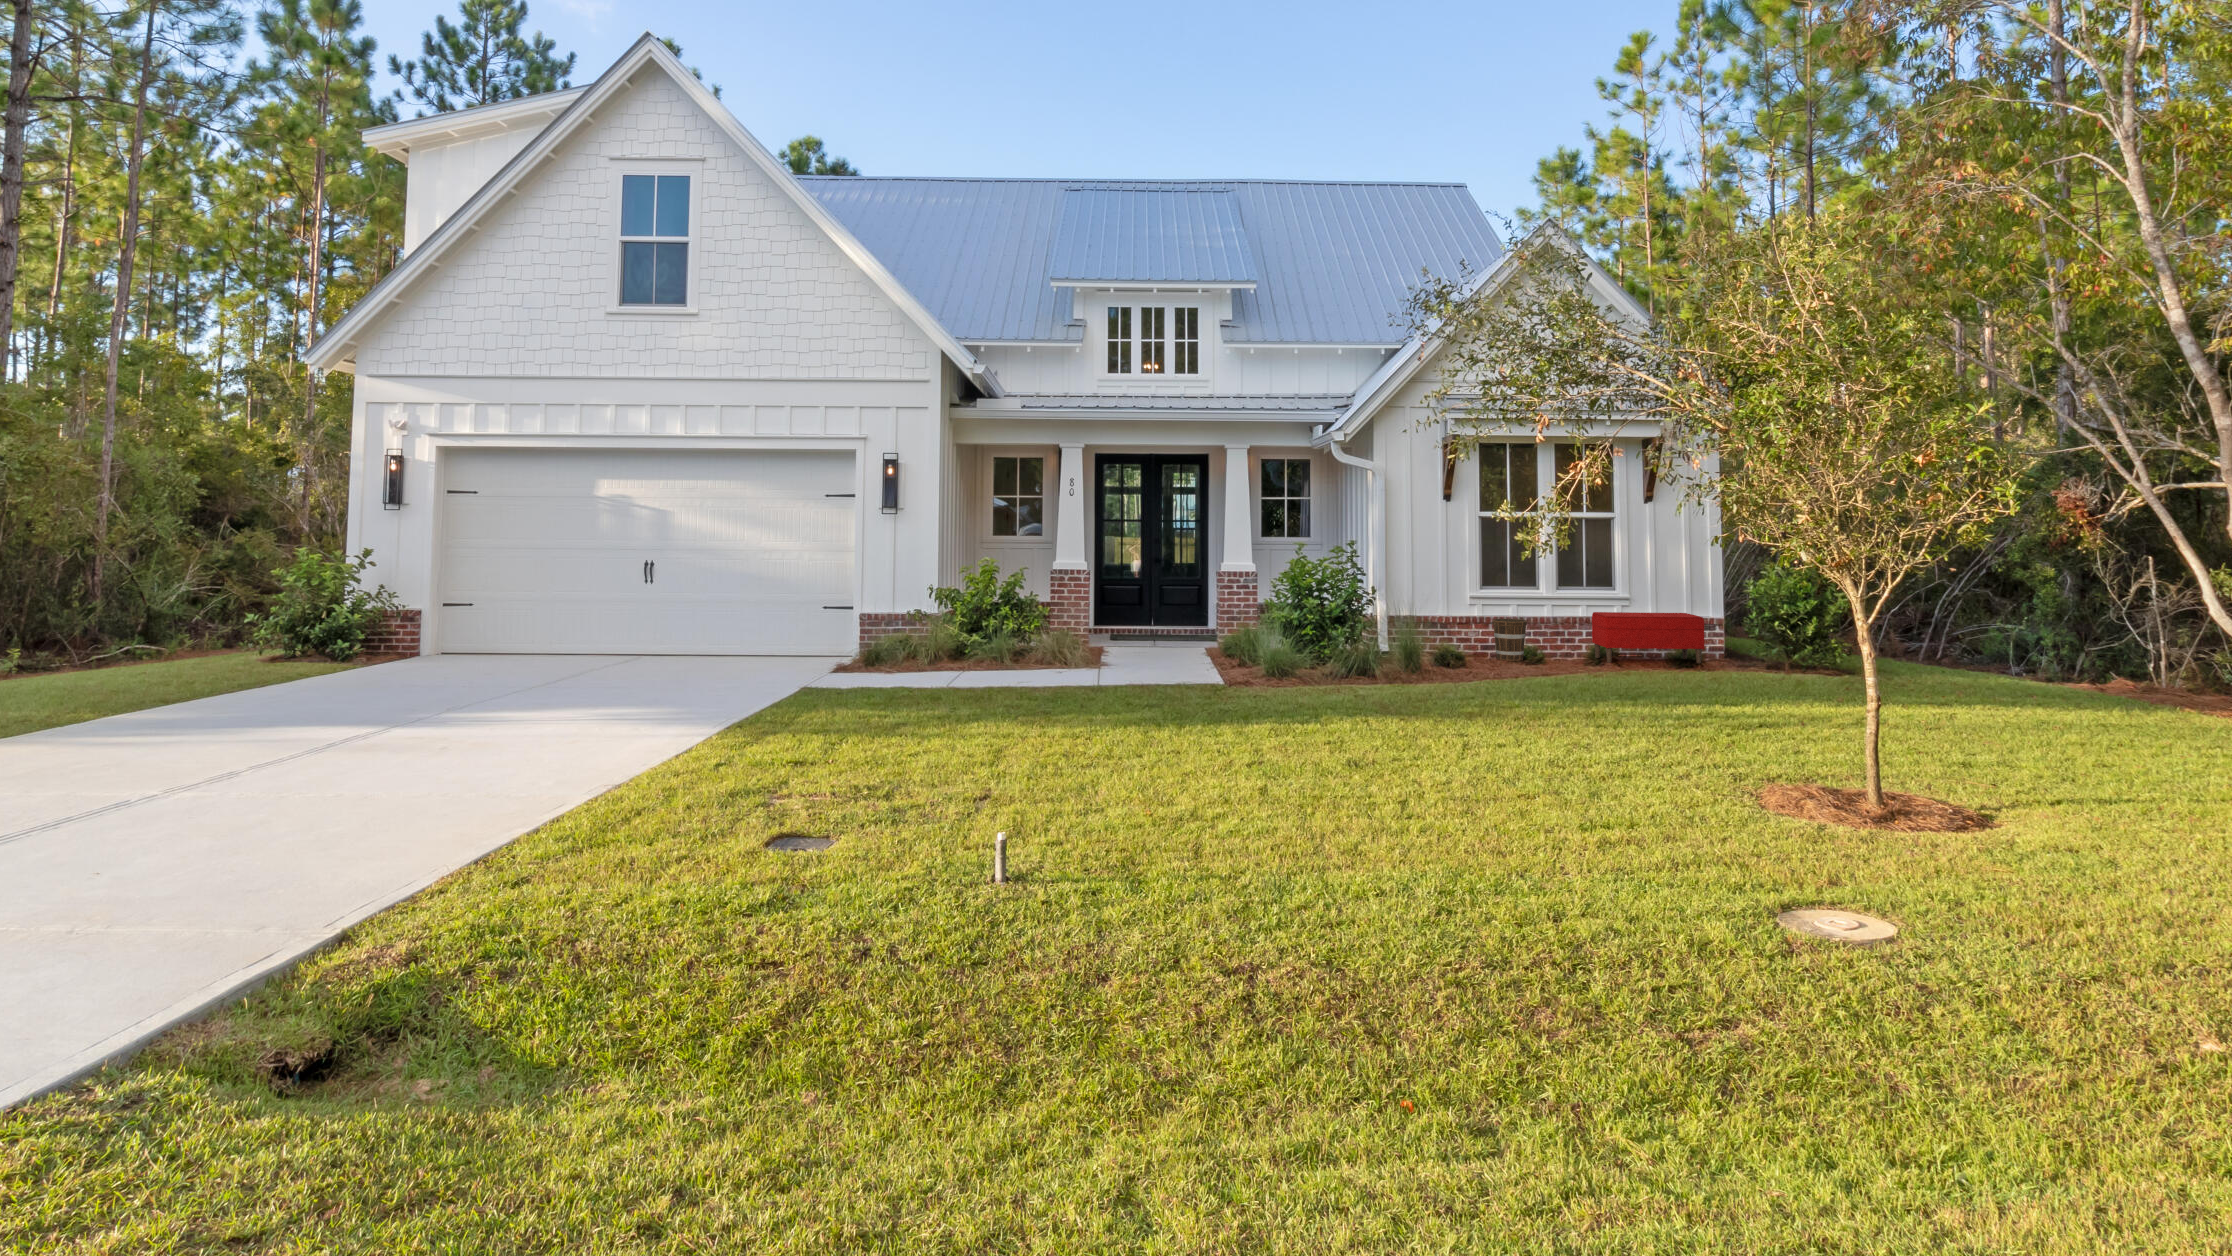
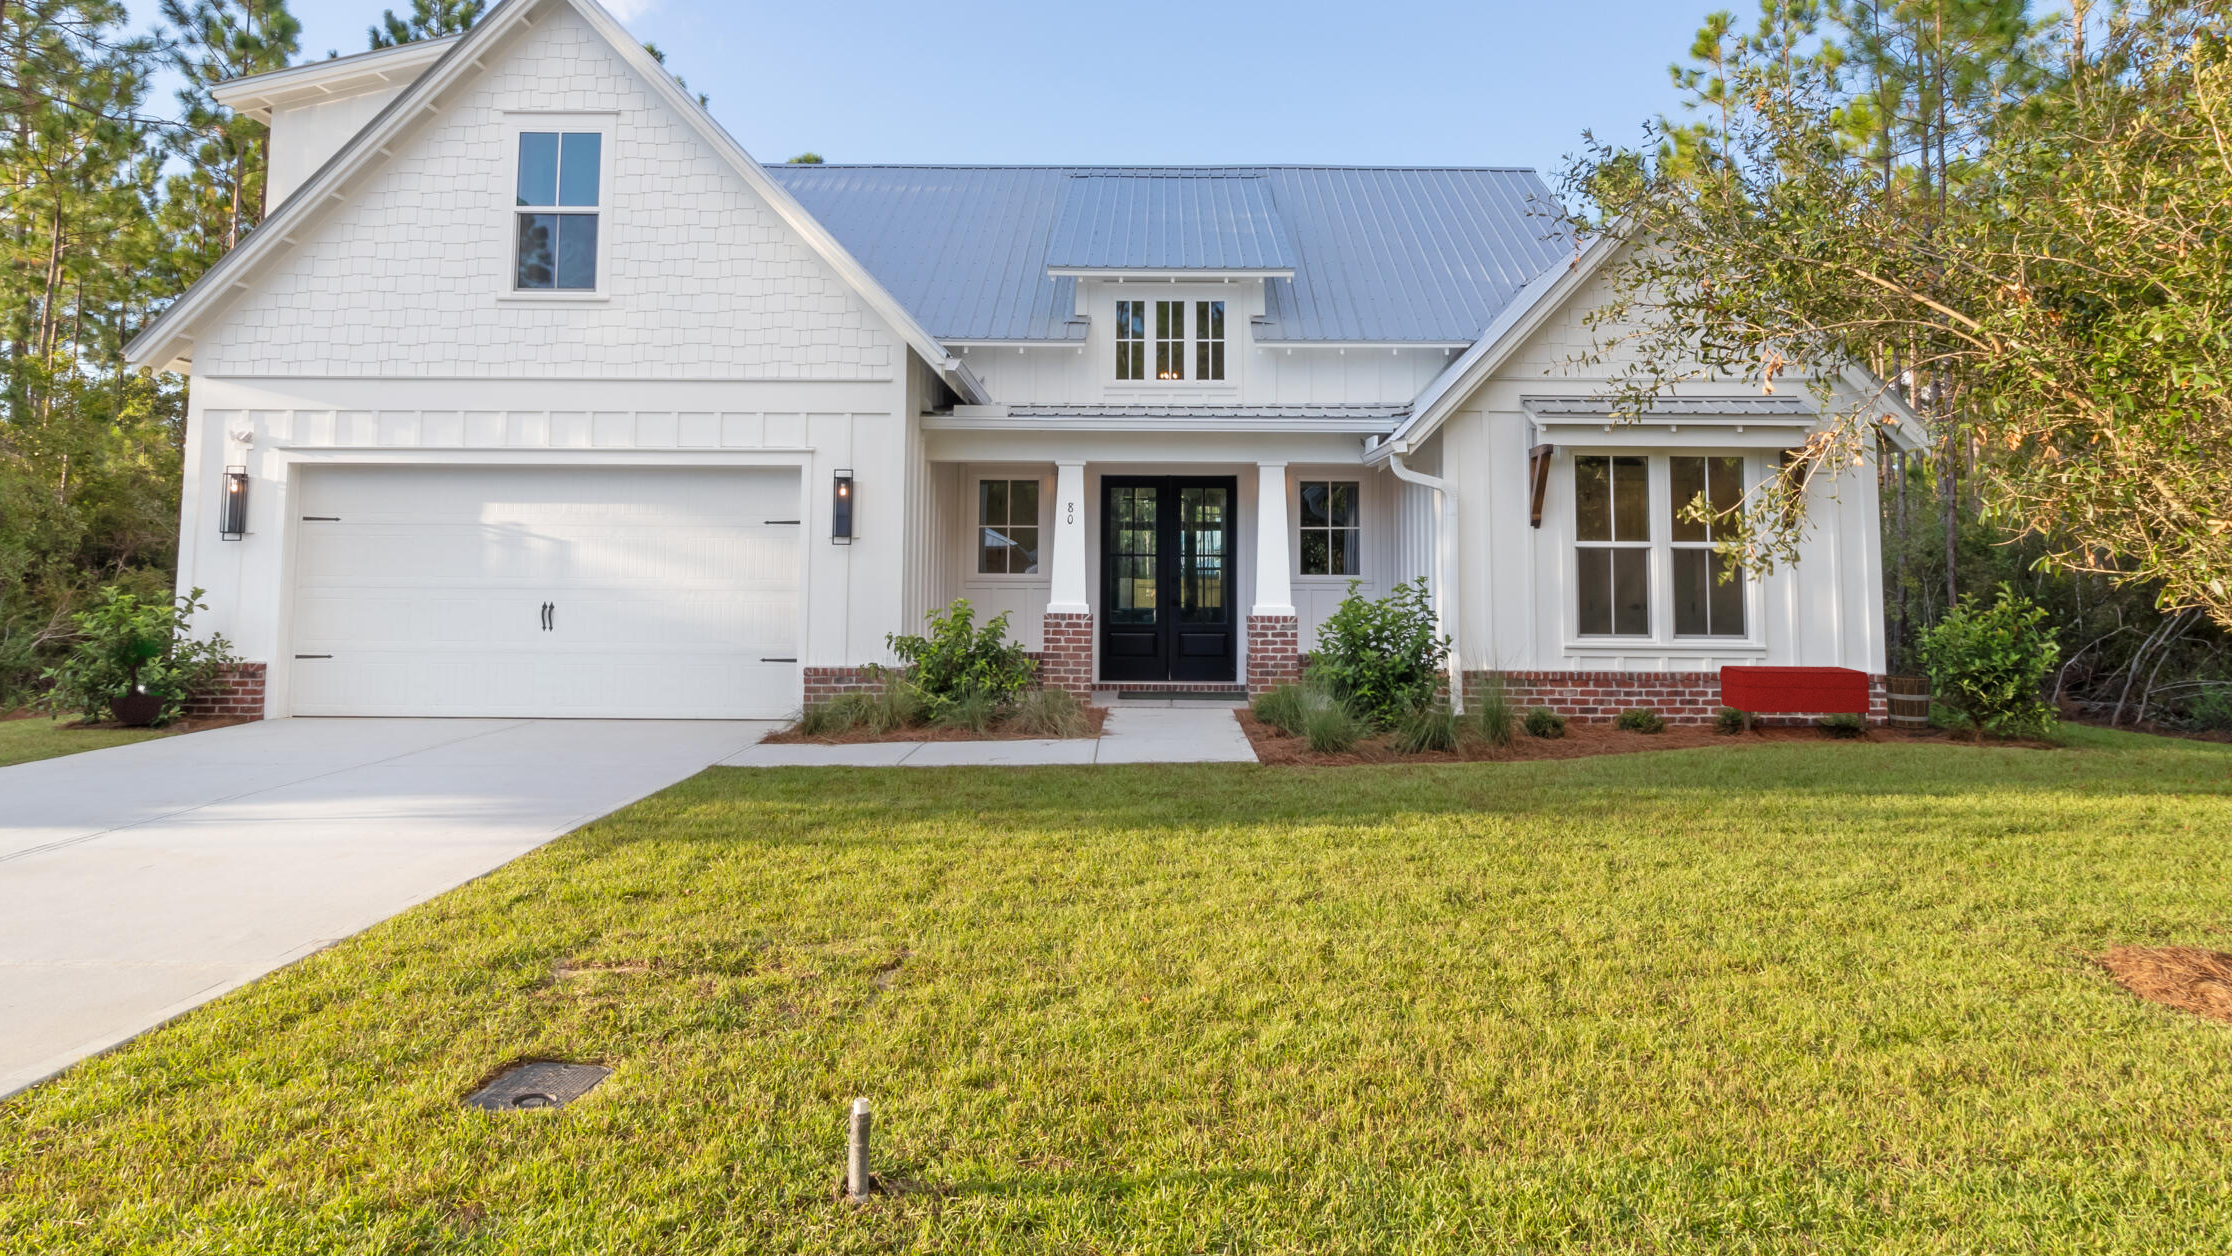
potted tree: none [301,579,355,659] -> present [98,631,164,725]
bucket: present [1493,619,1527,661] -> present [1883,675,1930,728]

